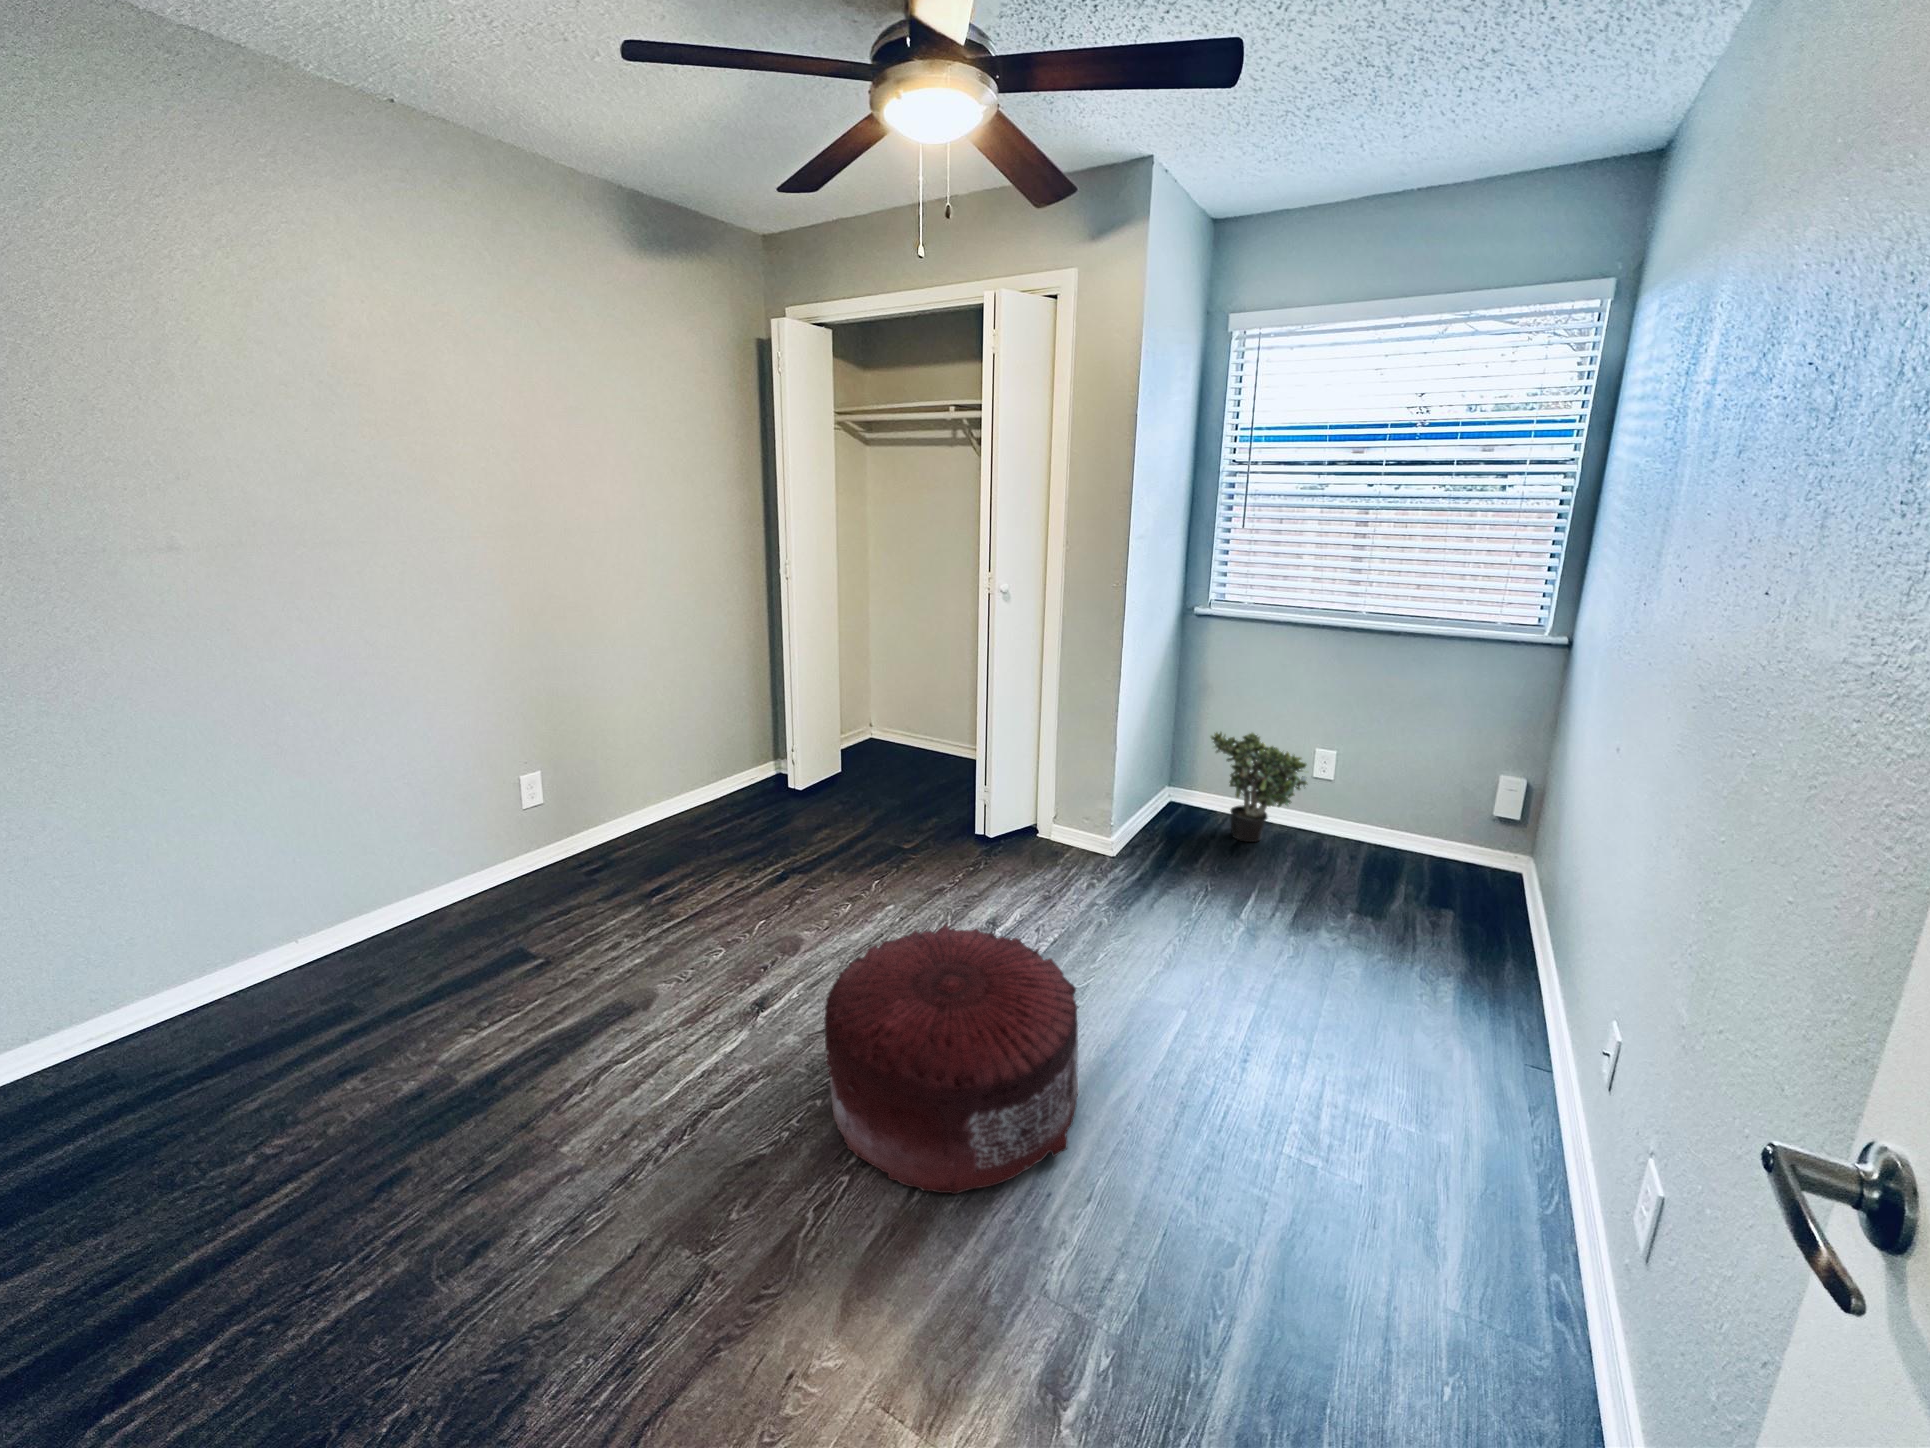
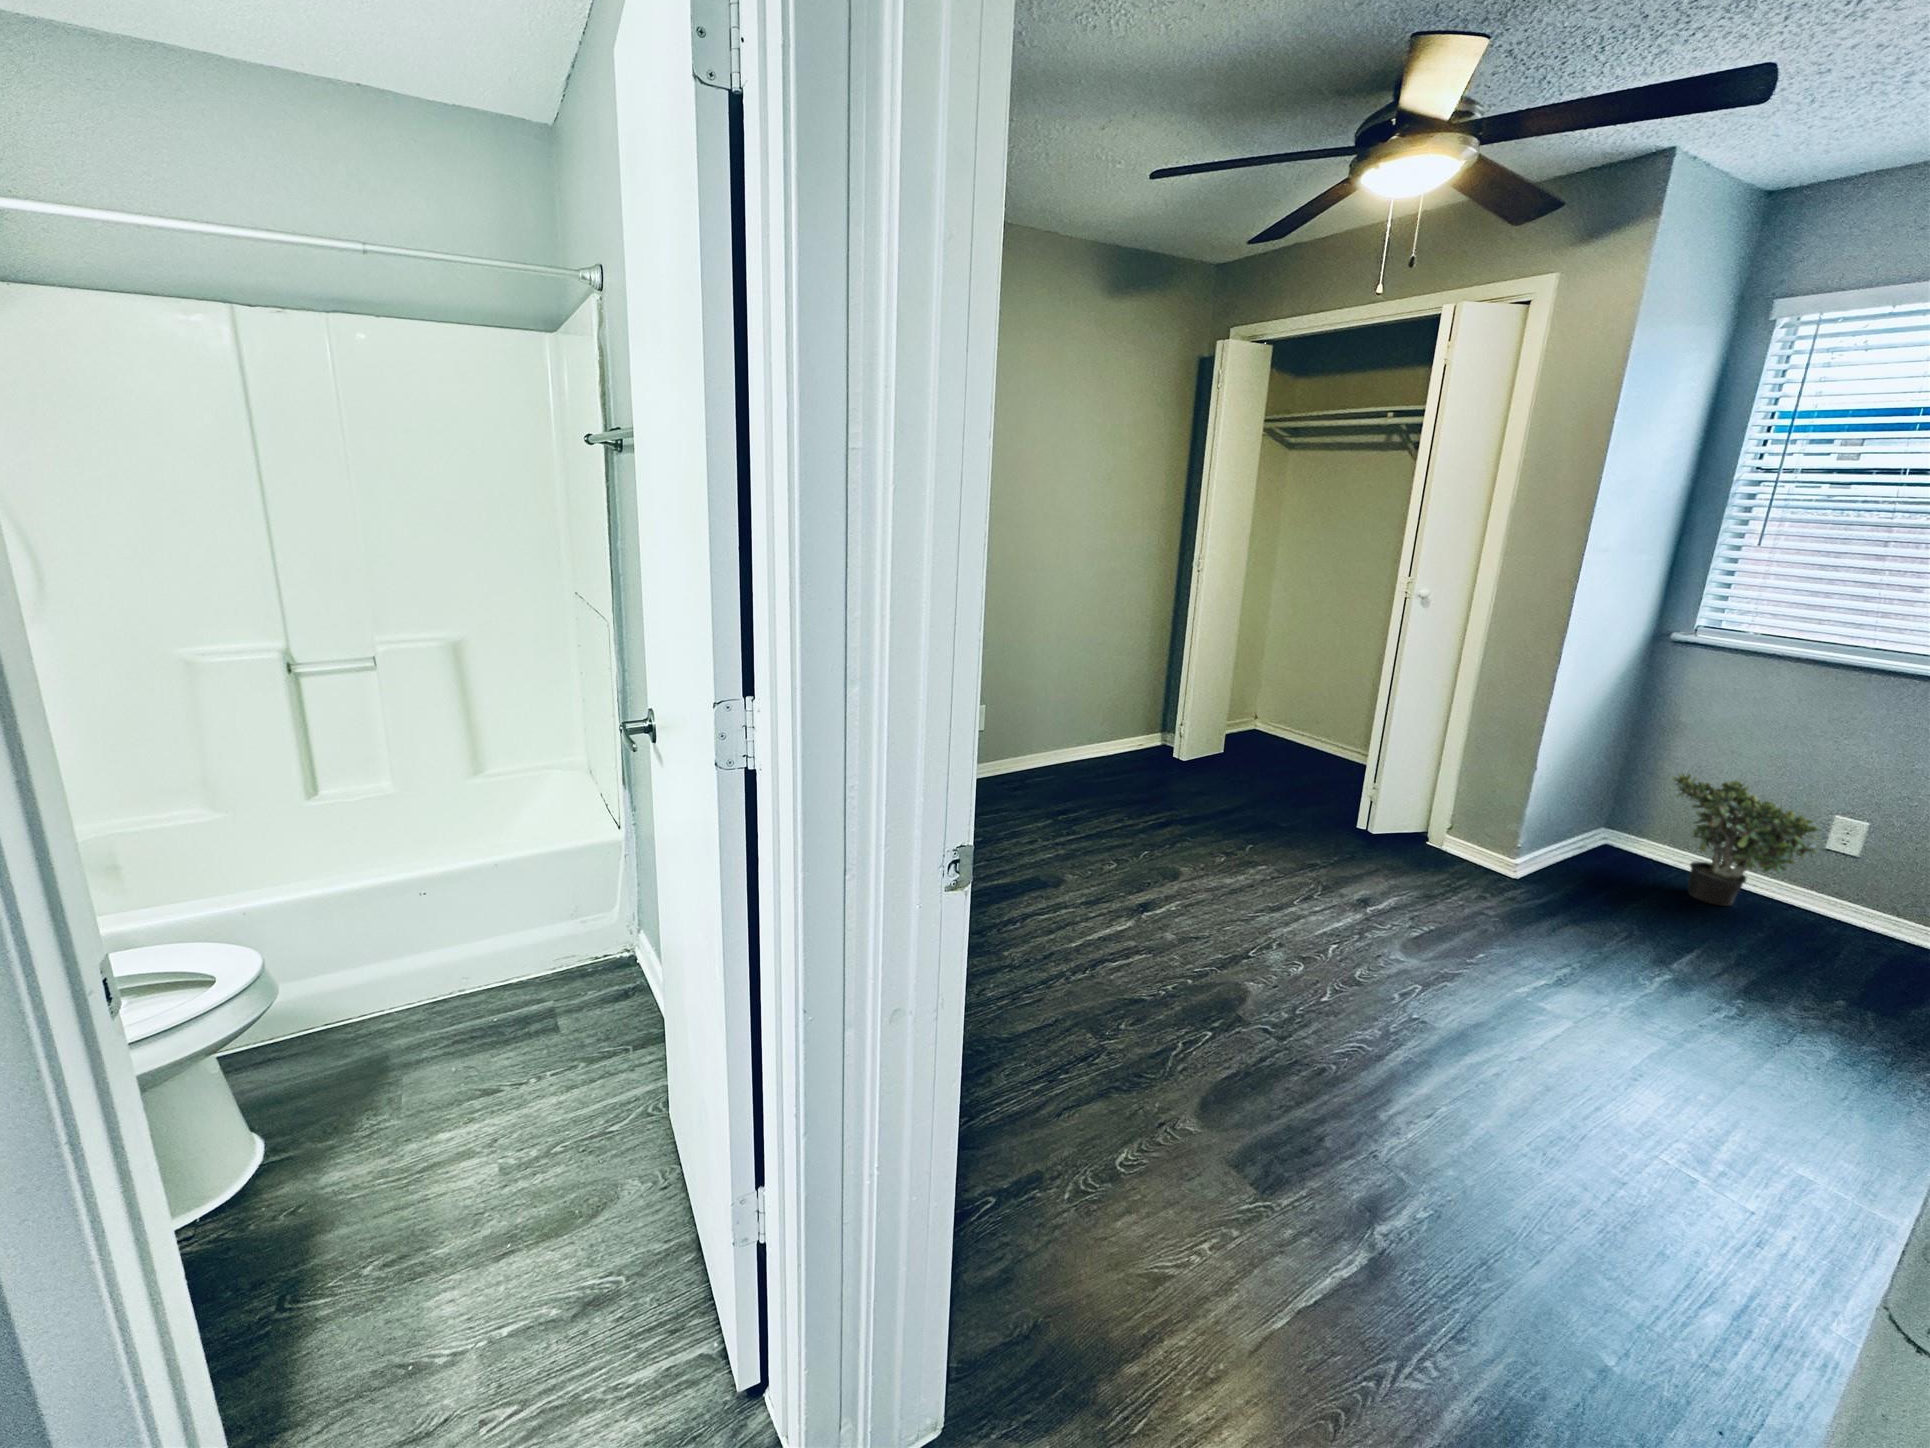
pouf: present [825,925,1078,1194] -> none [1200,874,1446,1081]

